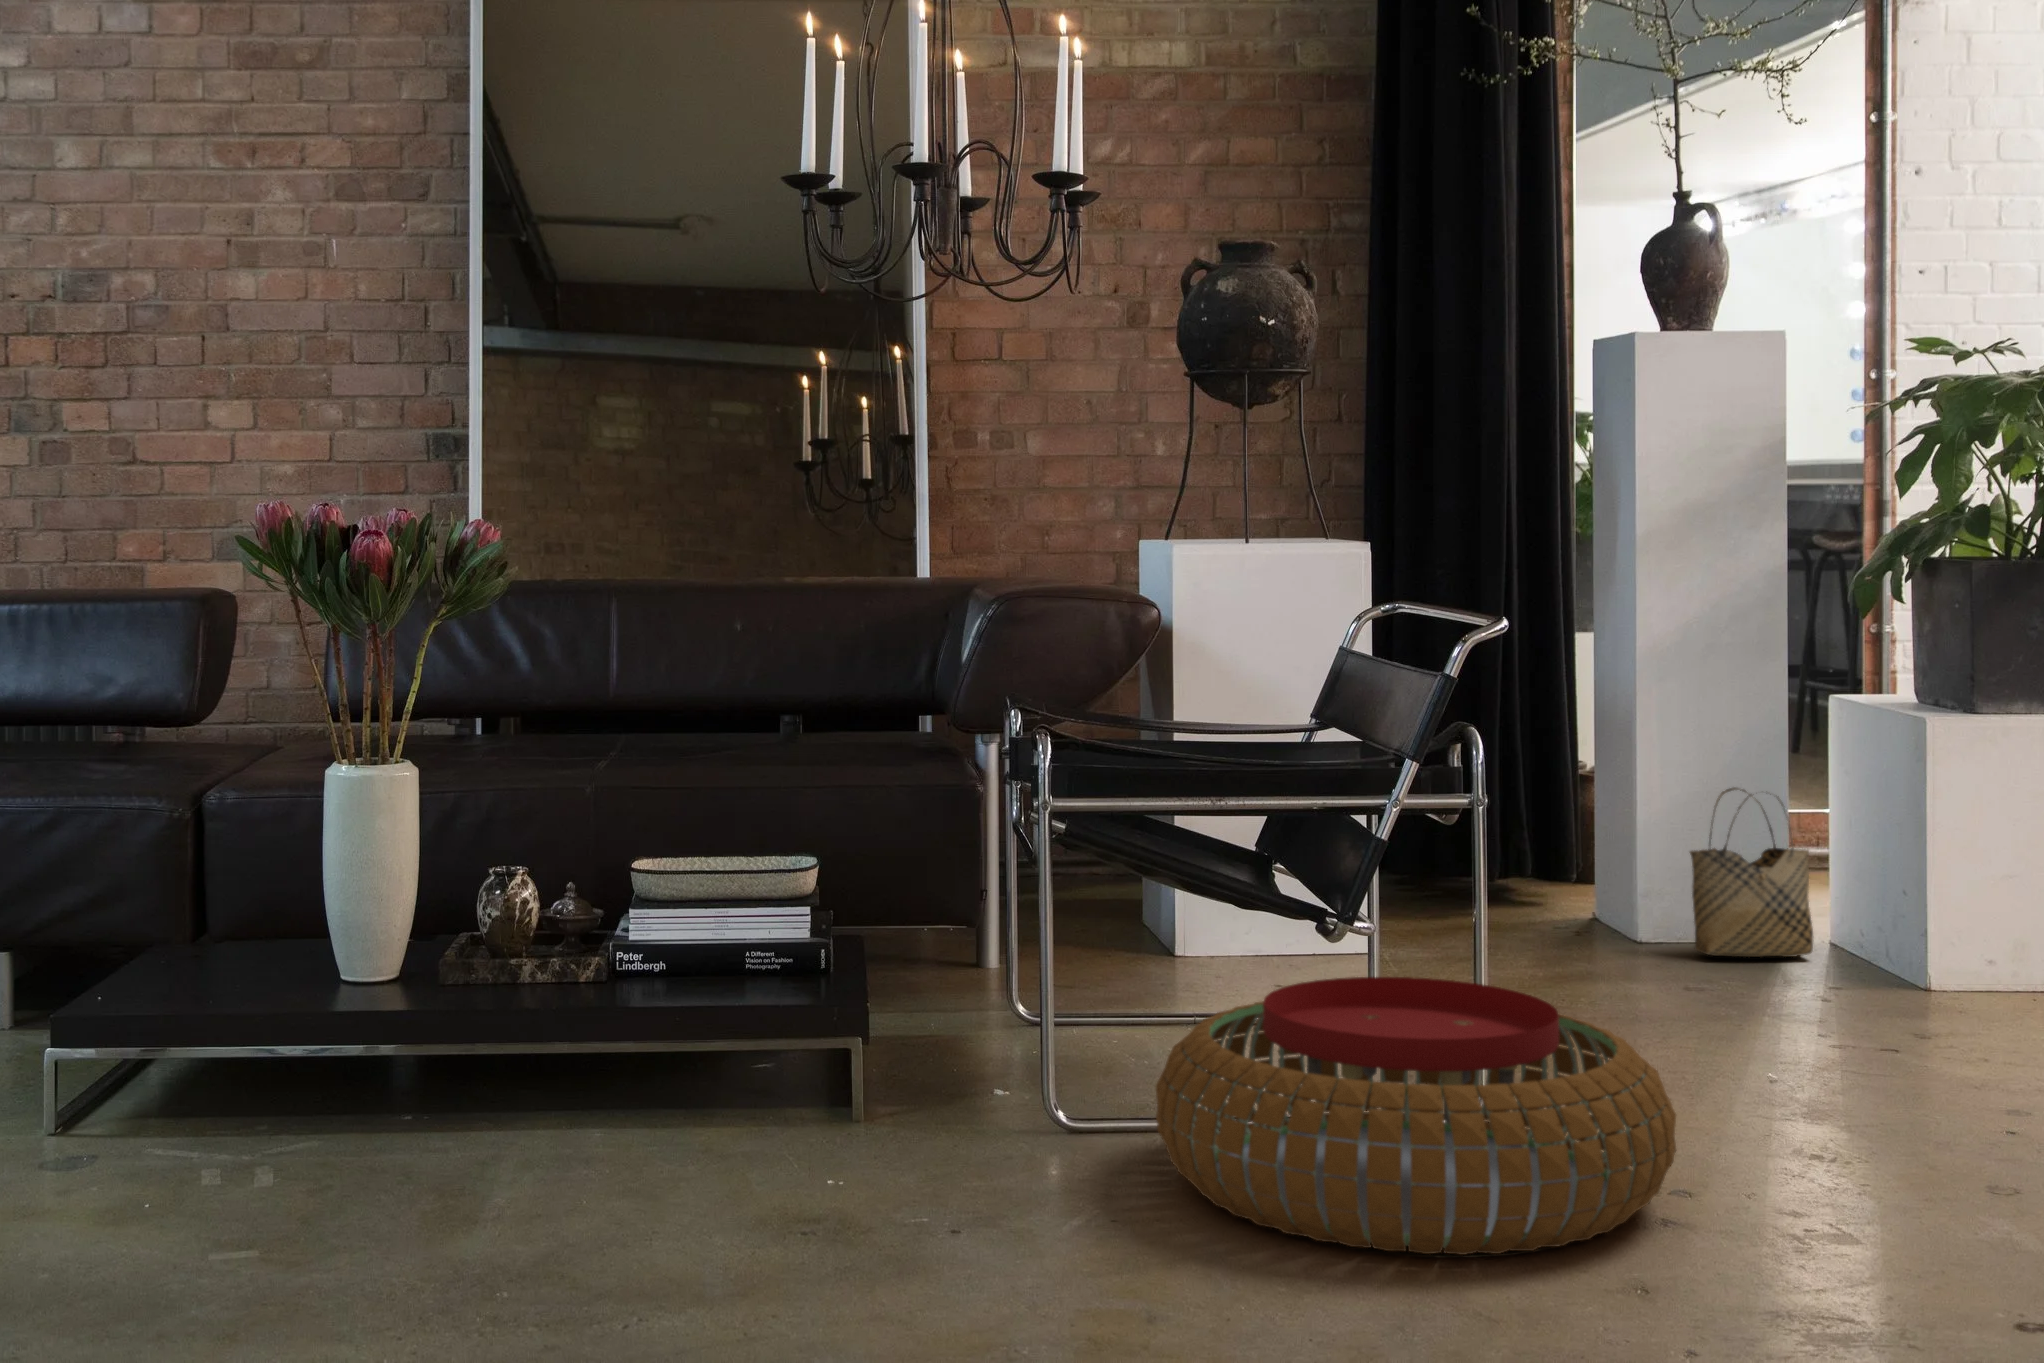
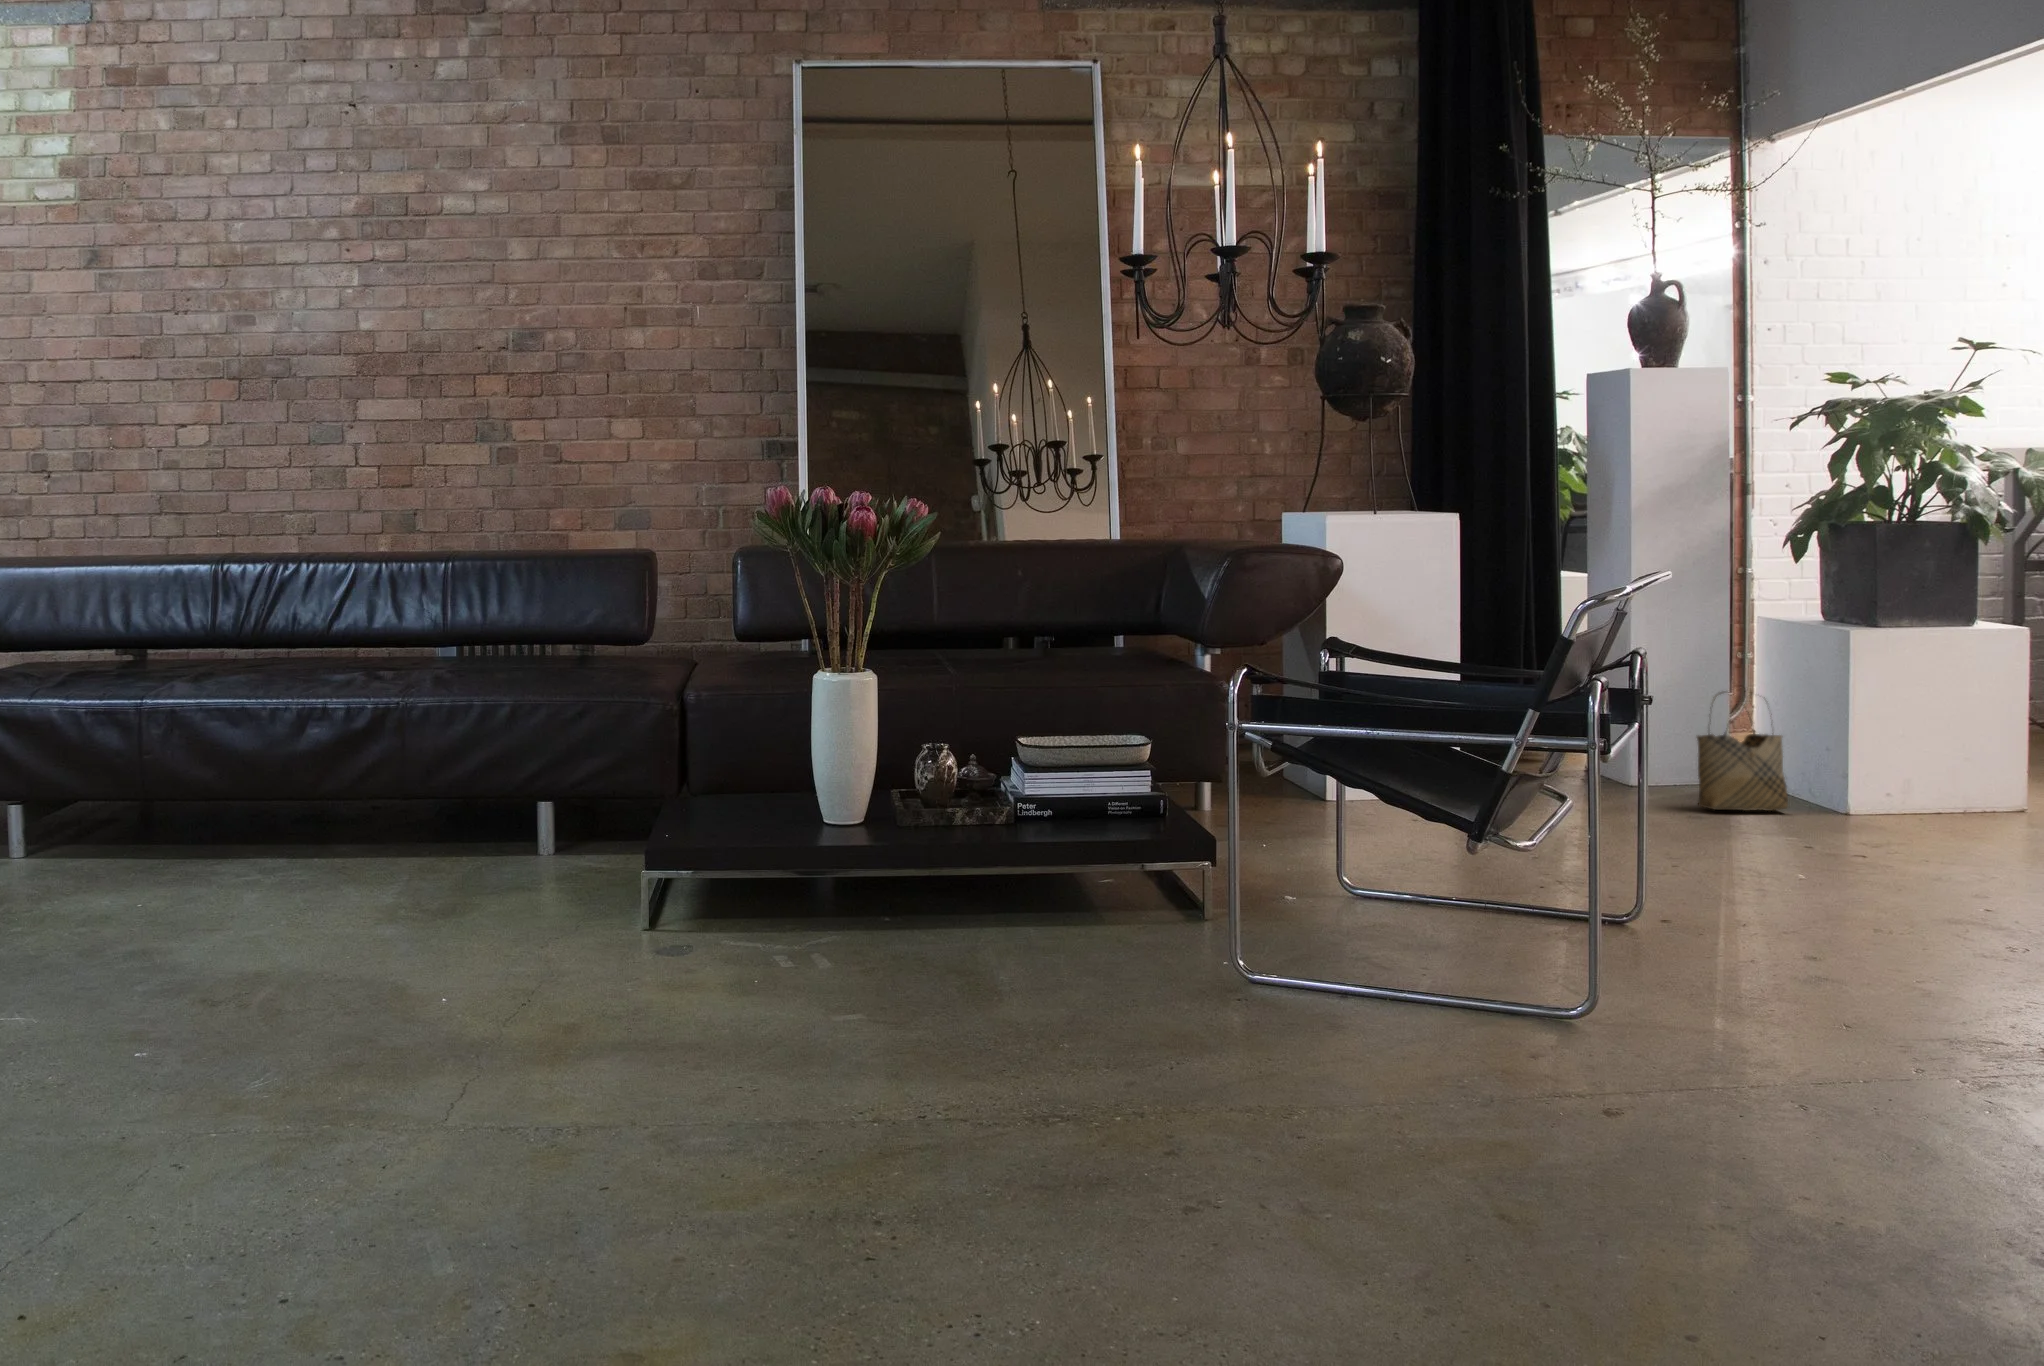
pouf: present [1156,977,1676,1255] -> none [1447,824,1857,1022]

